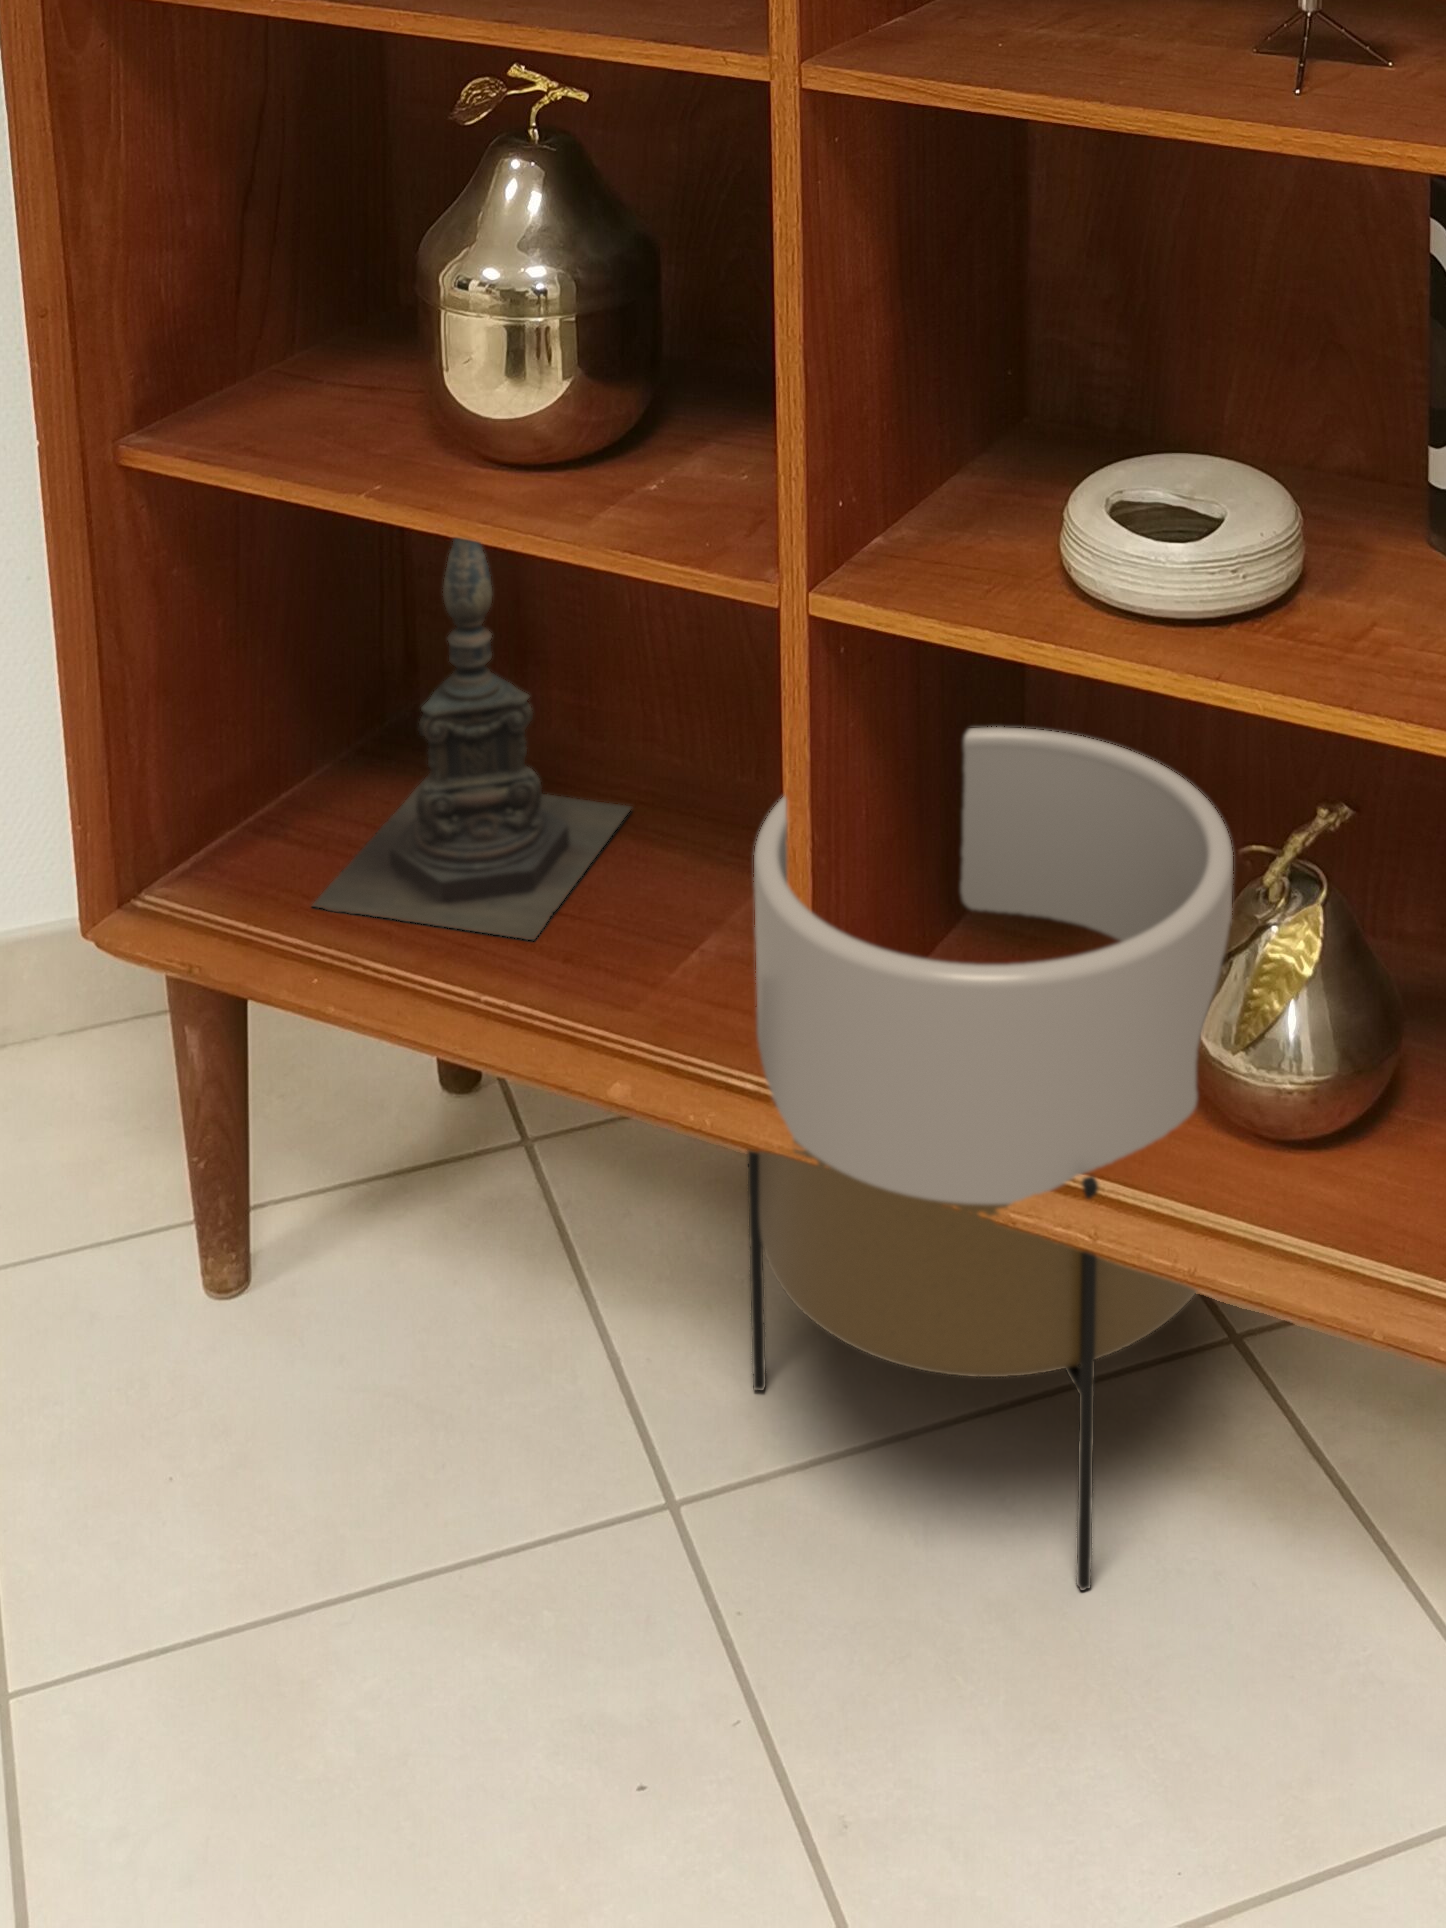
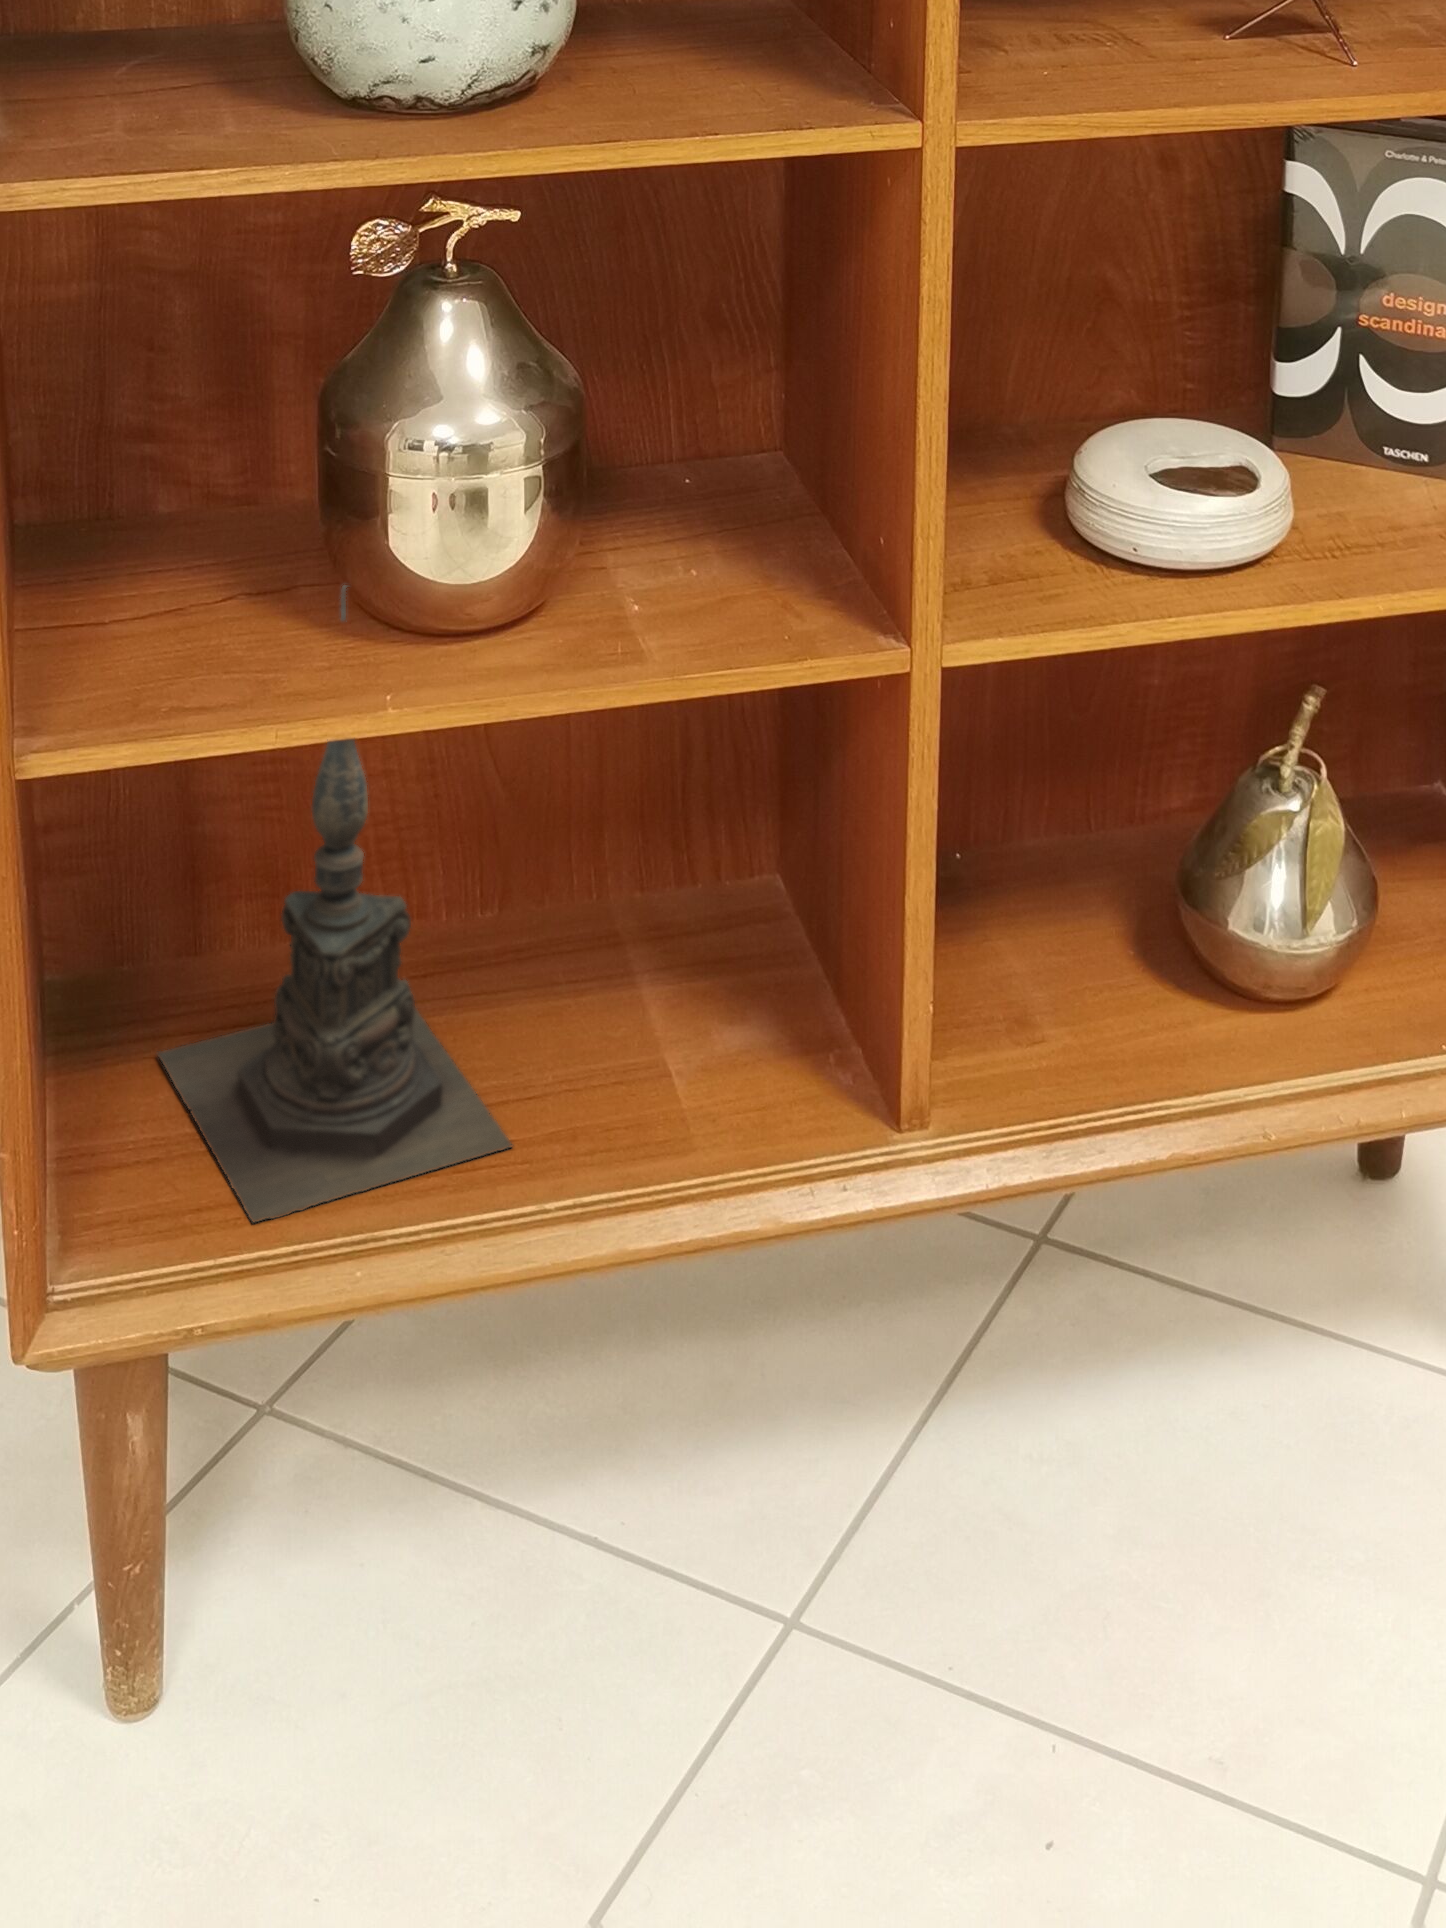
planter: present [748,727,1233,1590] -> none [733,735,1218,1499]

